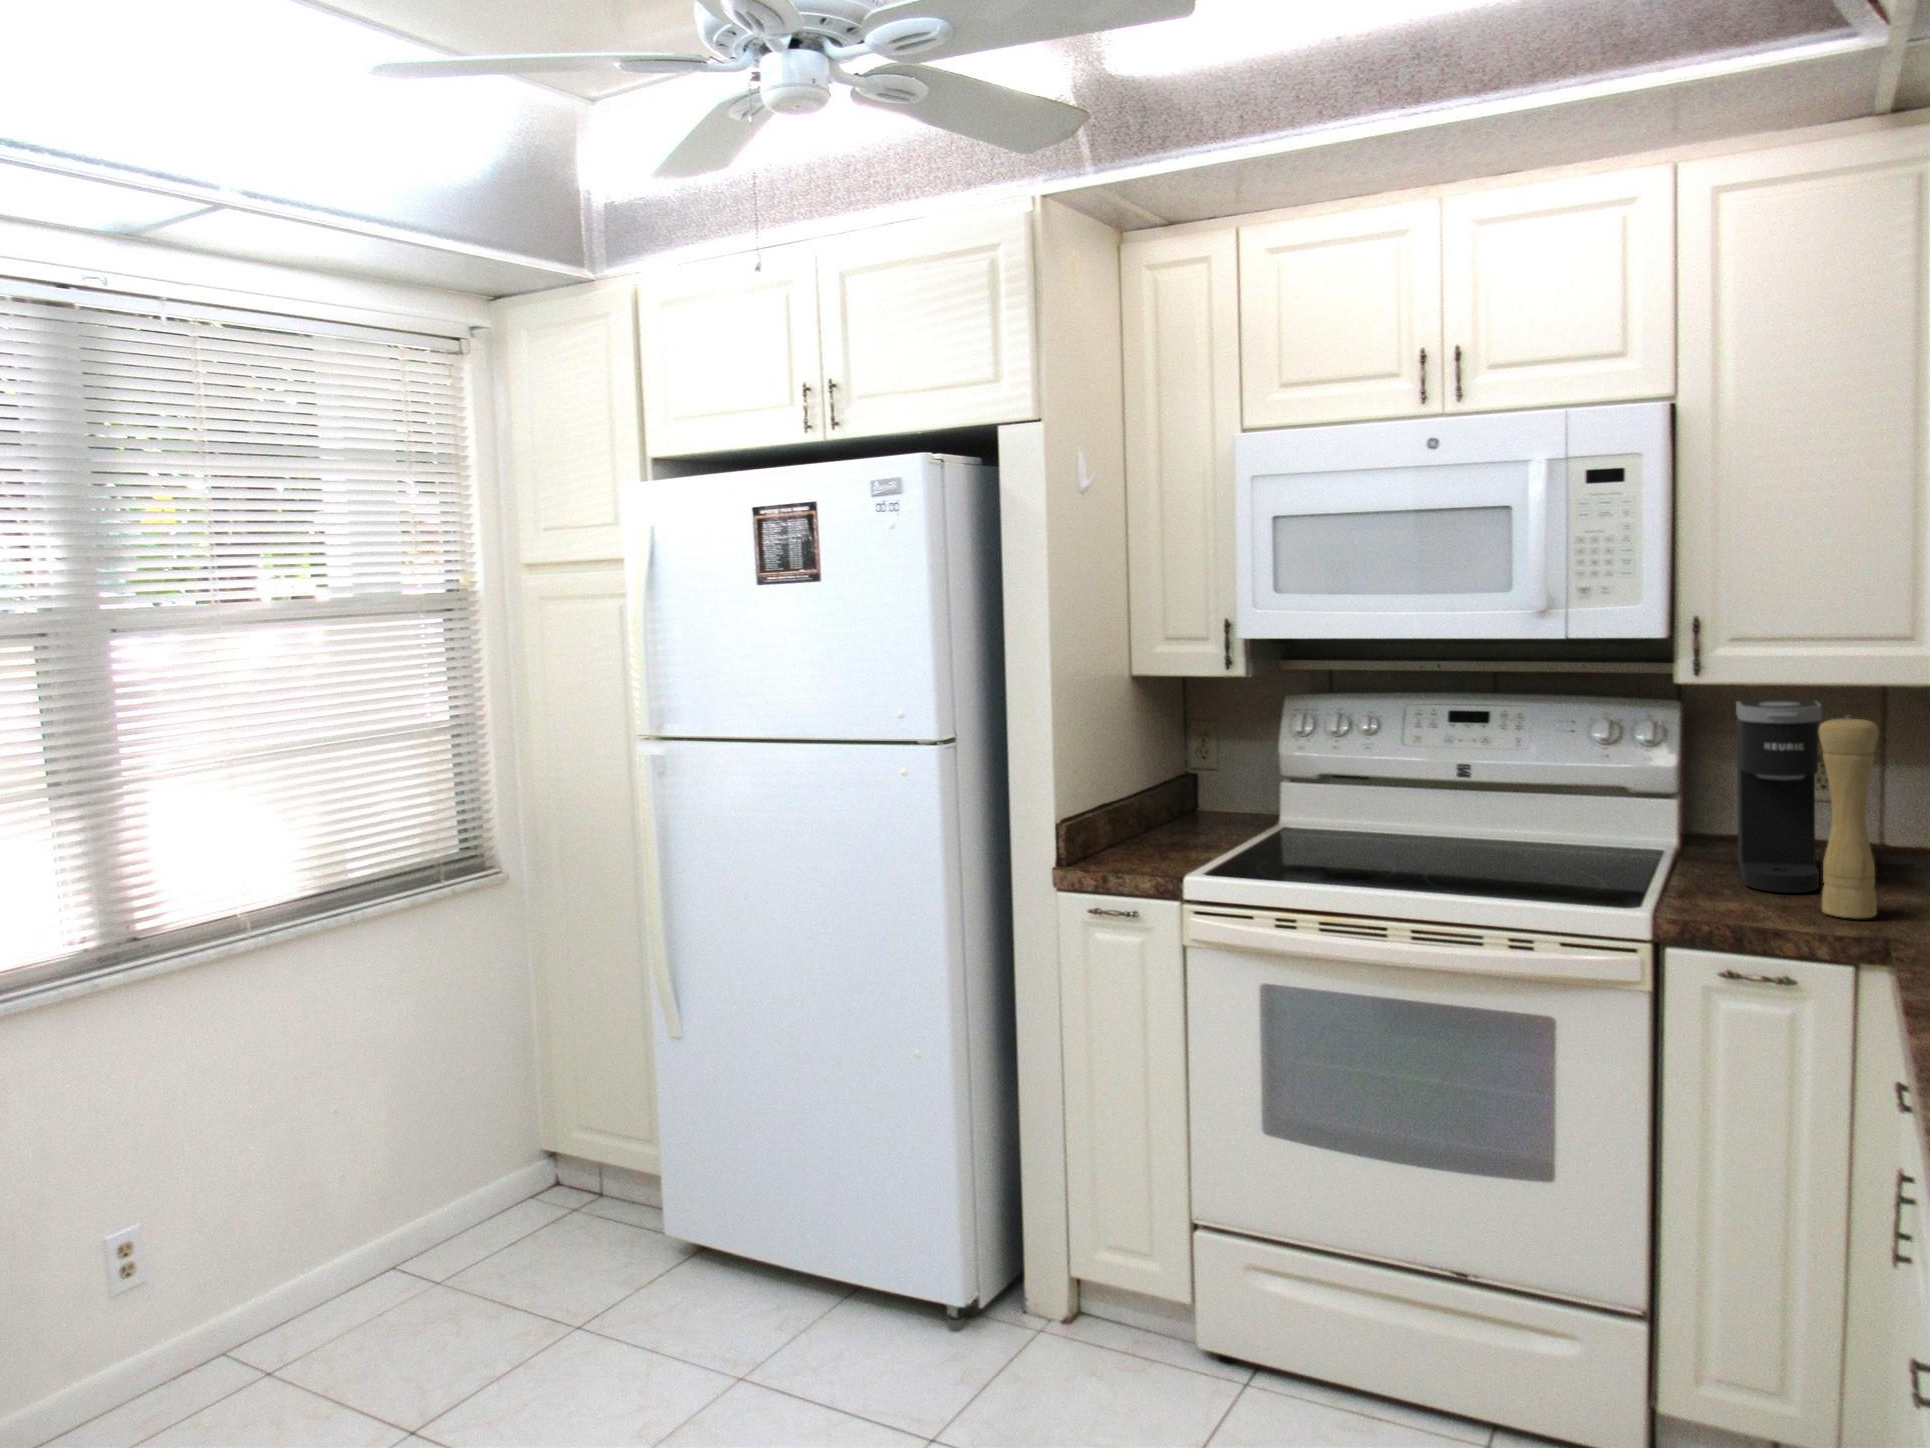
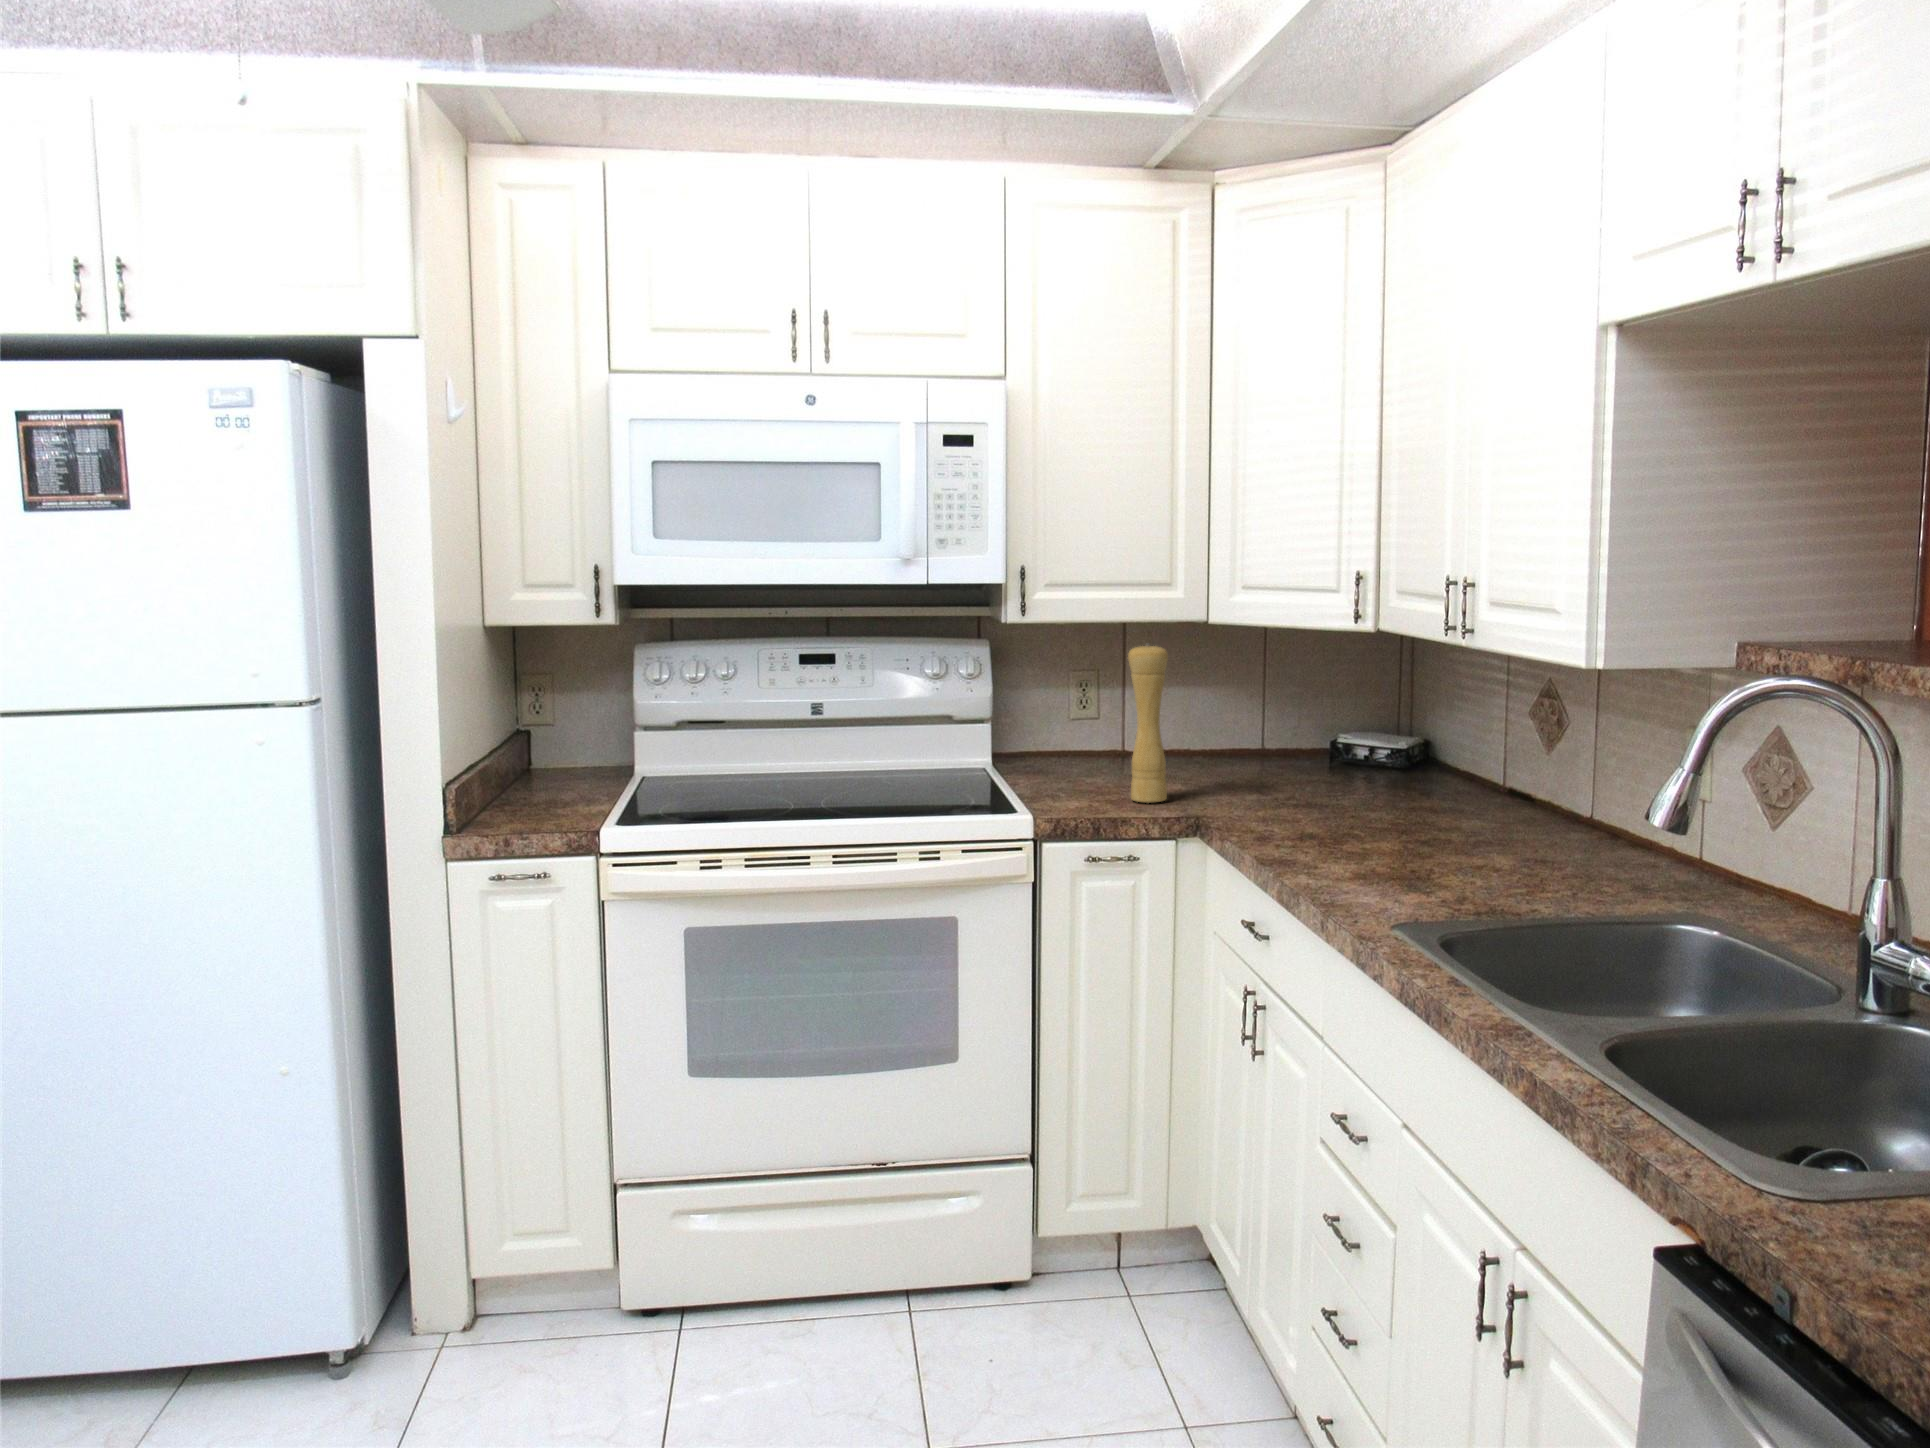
coffee maker: present [1736,699,1822,893] -> none [1040,634,1114,790]

